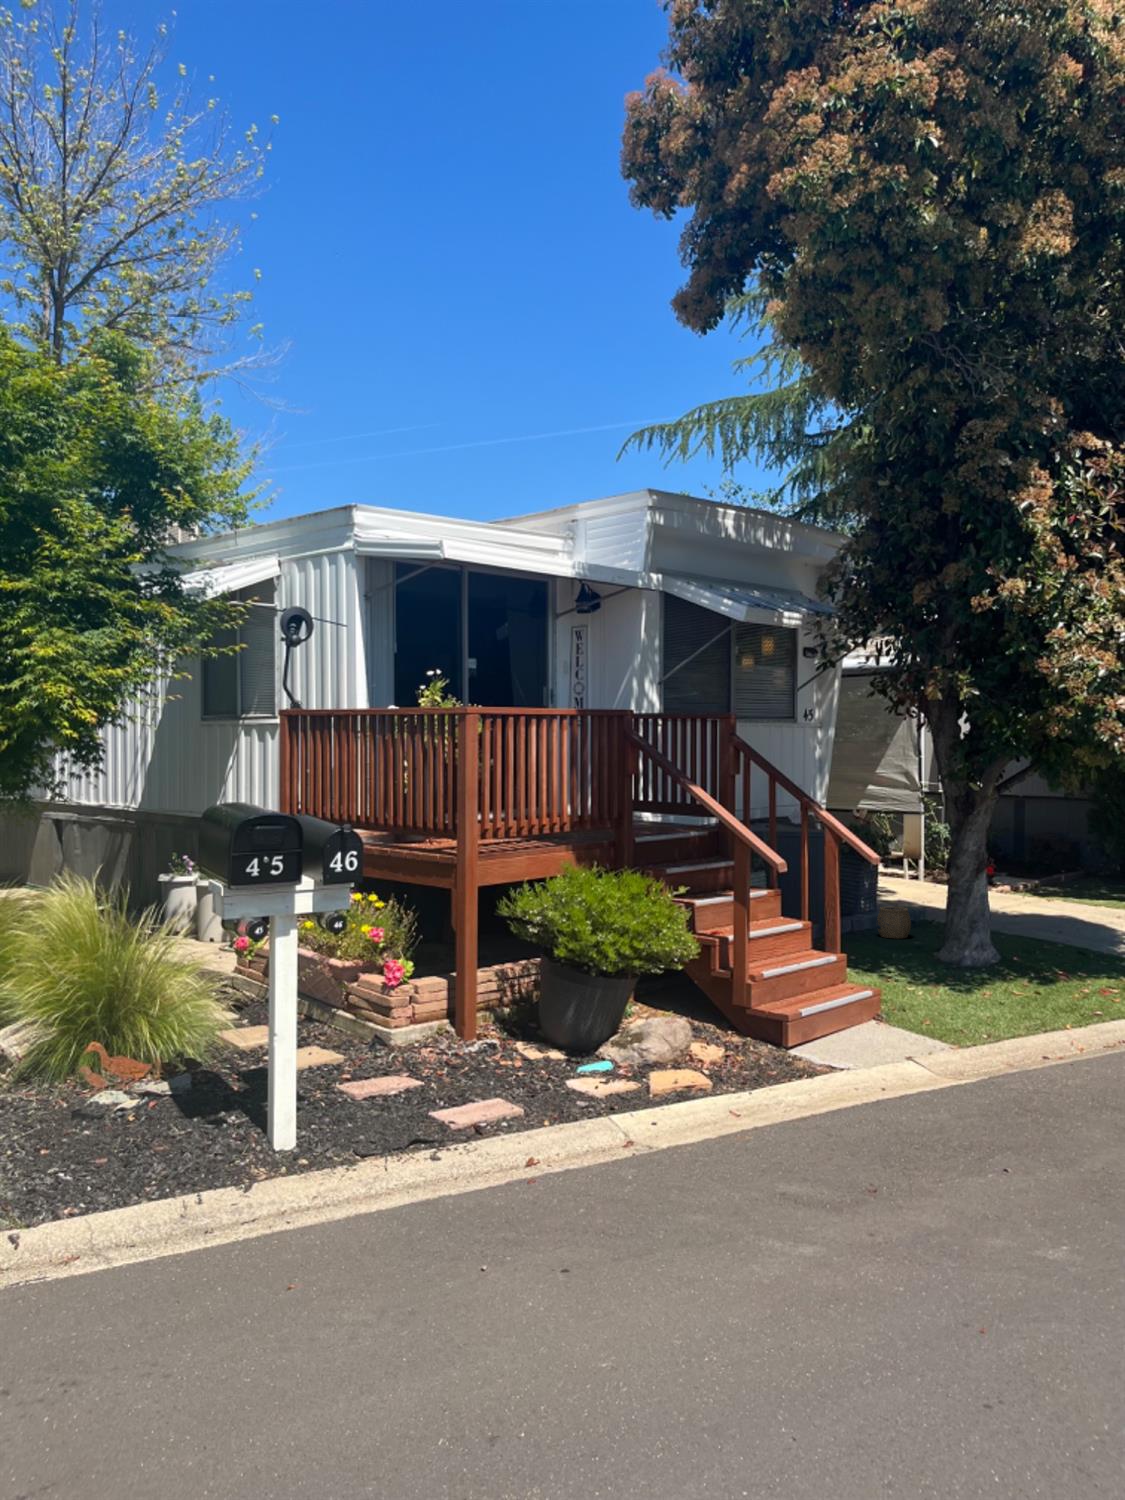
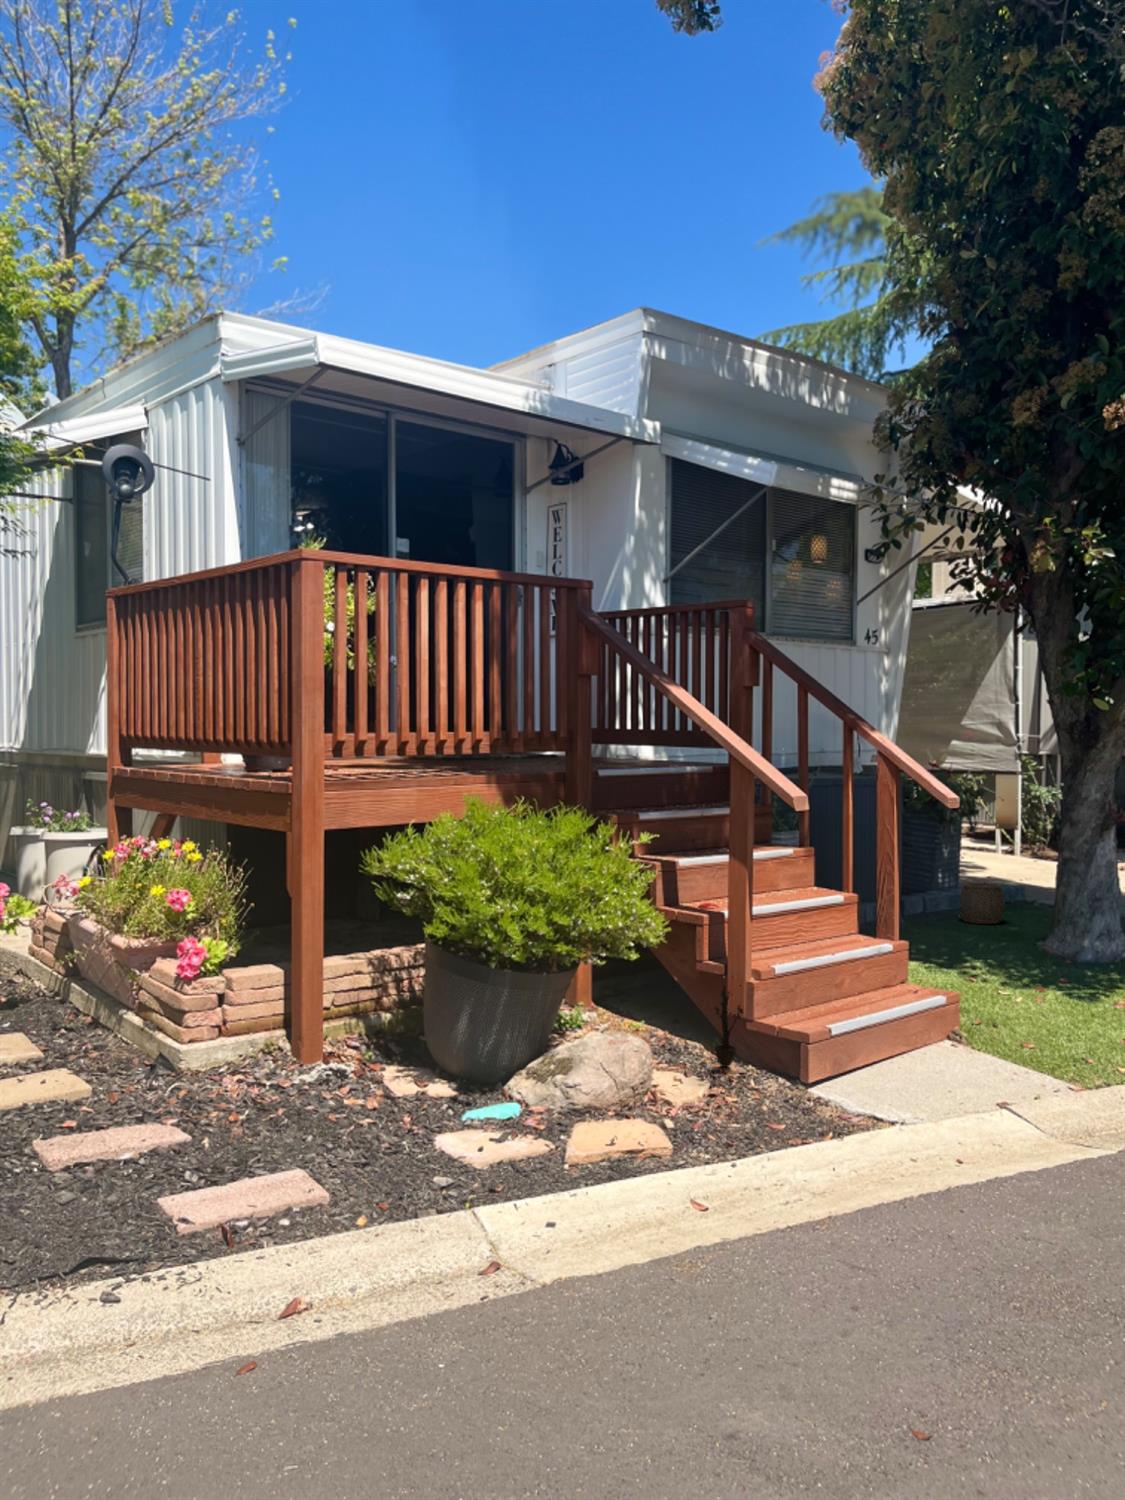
decorative plant: none [721,986,744,1039] -> present [712,986,743,1067]

